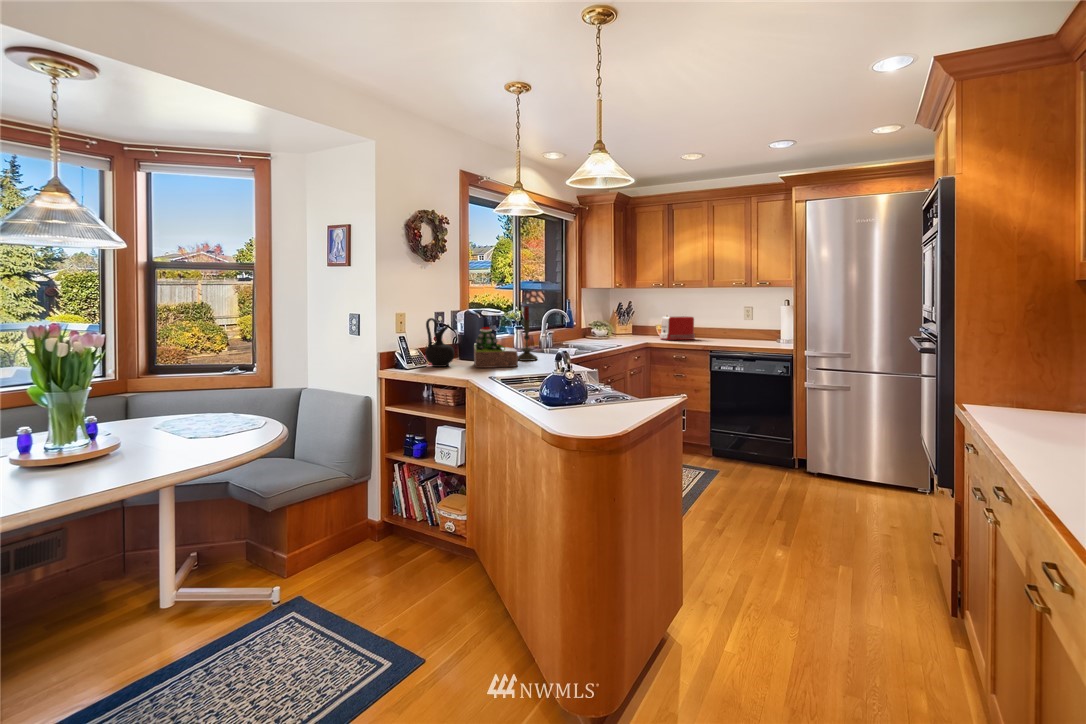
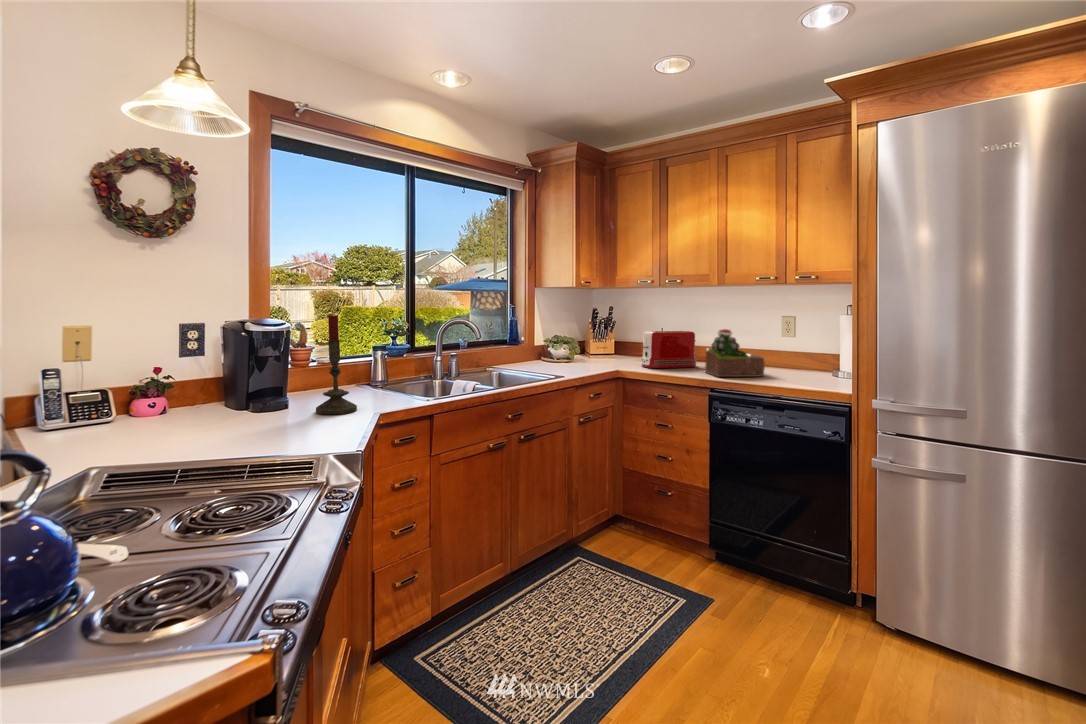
ceramic jug: present [425,318,454,367] -> none [93,338,167,430]
succulent plant: present [474,327,518,368] -> present [705,329,765,377]

